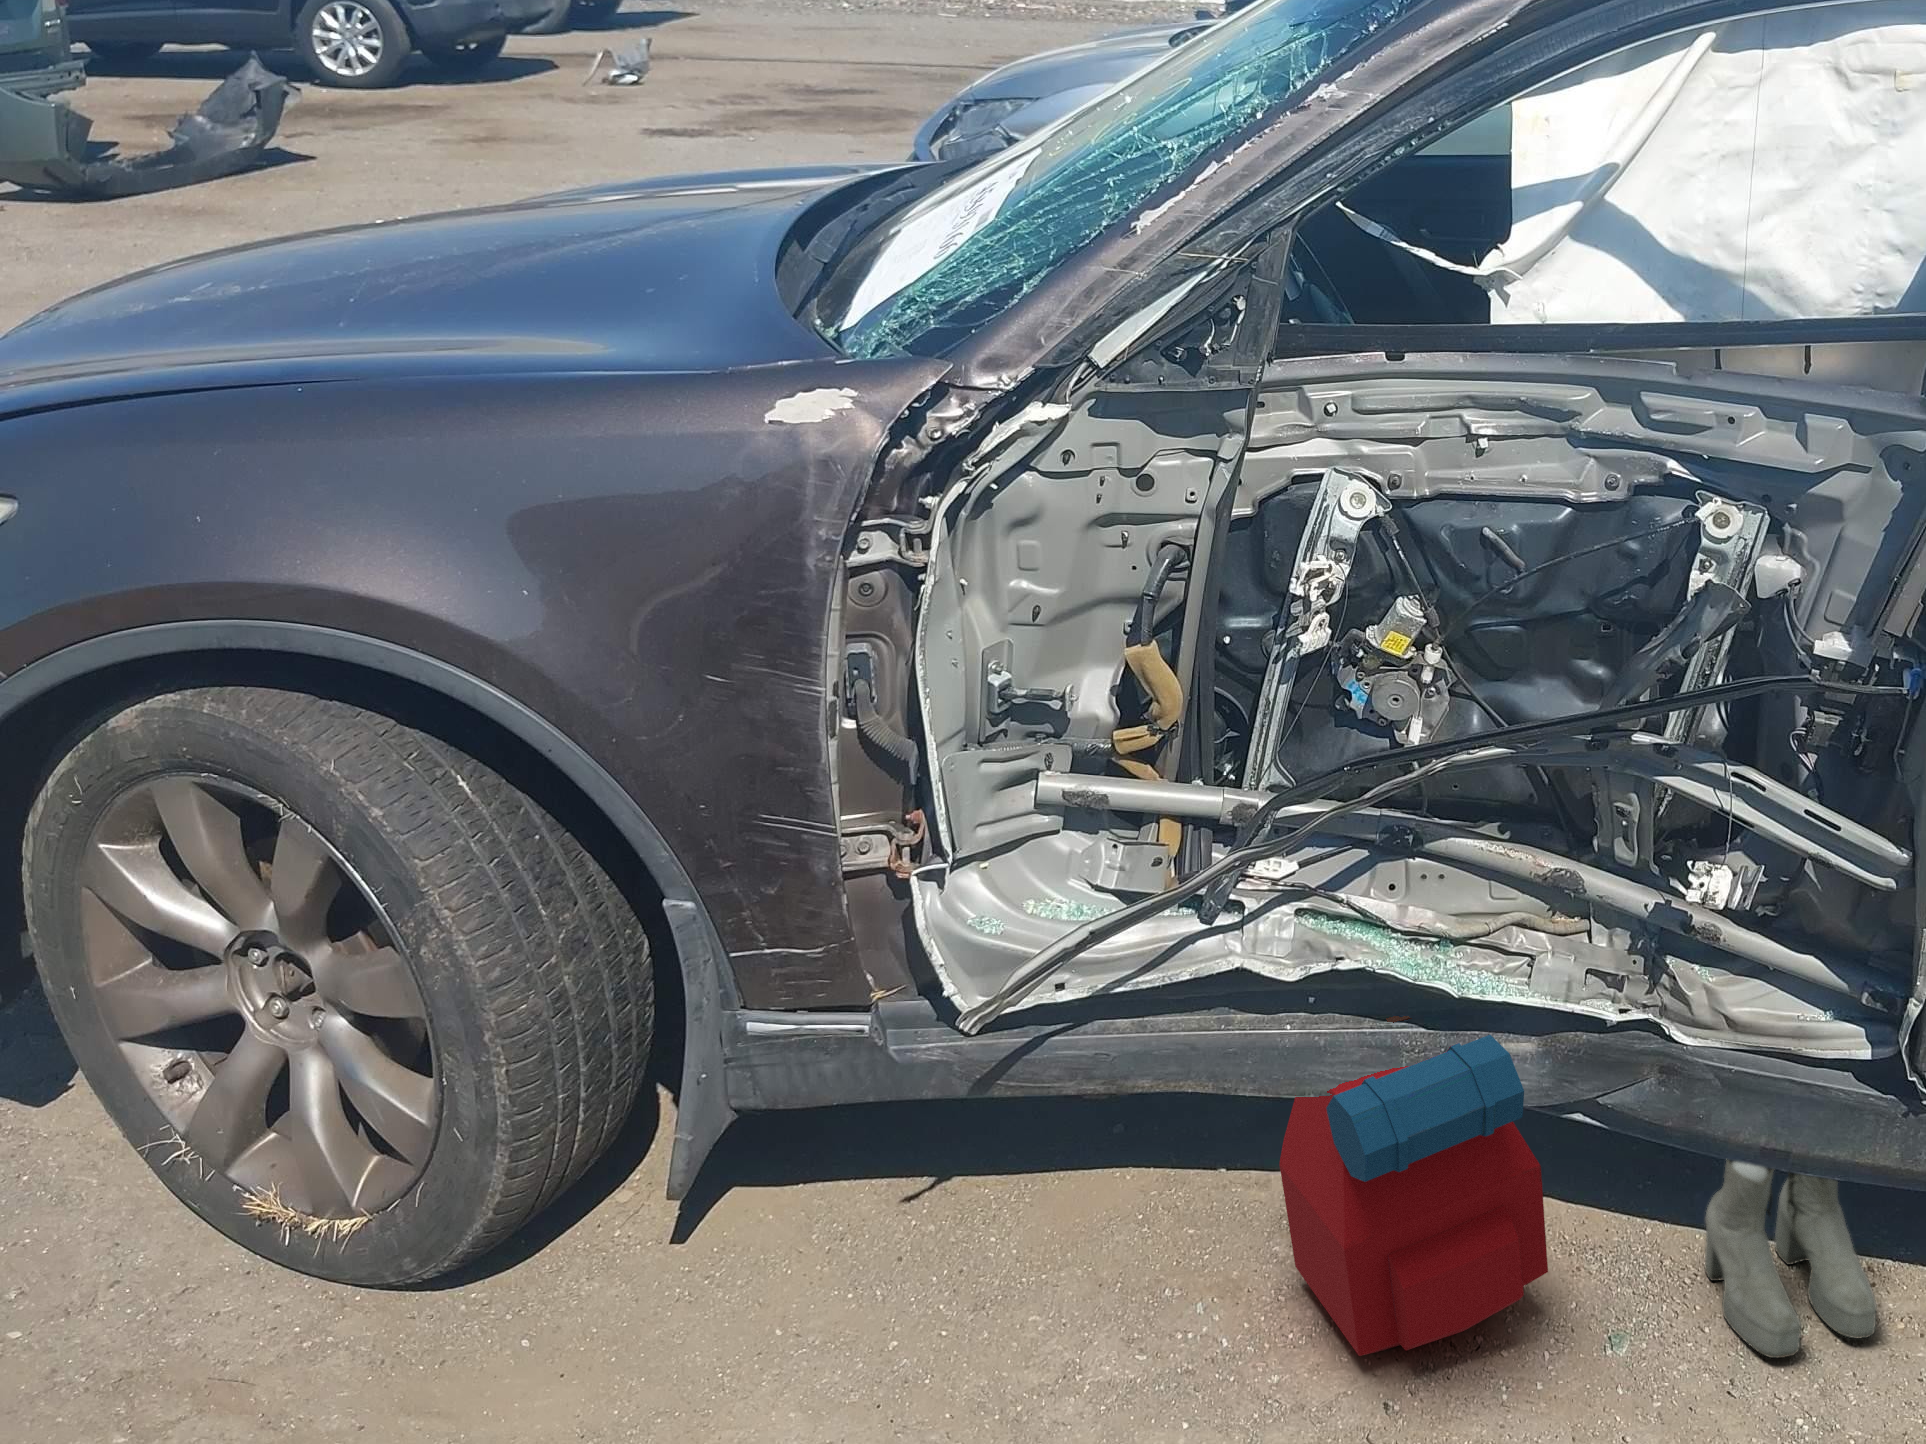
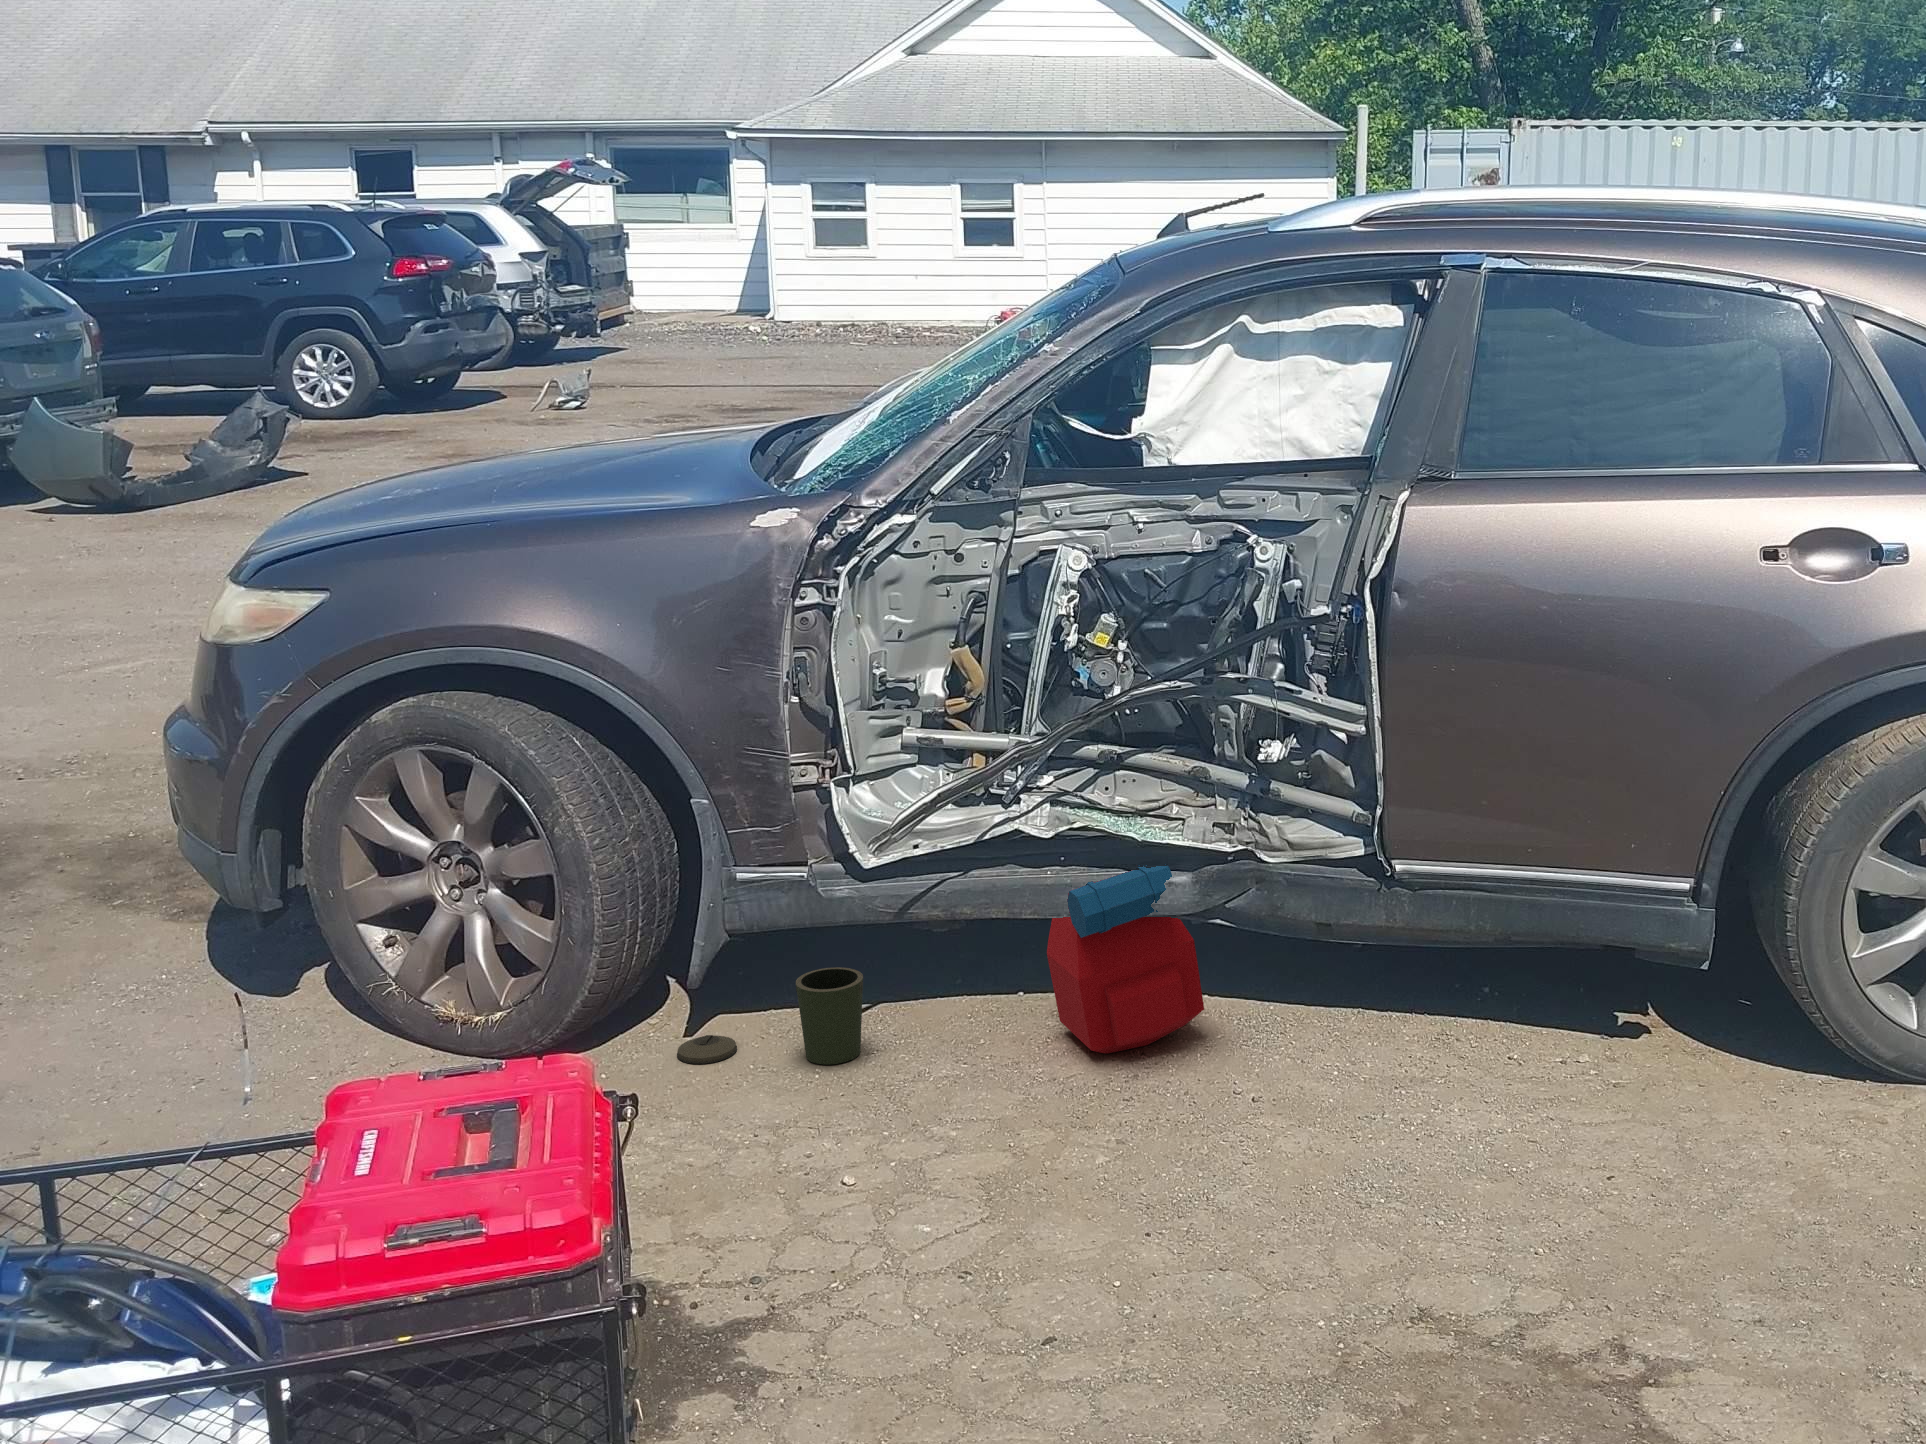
boots: present [1705,1159,1877,1358] -> none [1301,929,1394,1046]
trash can: none [648,1171,965,1351] -> present [677,967,863,1065]

